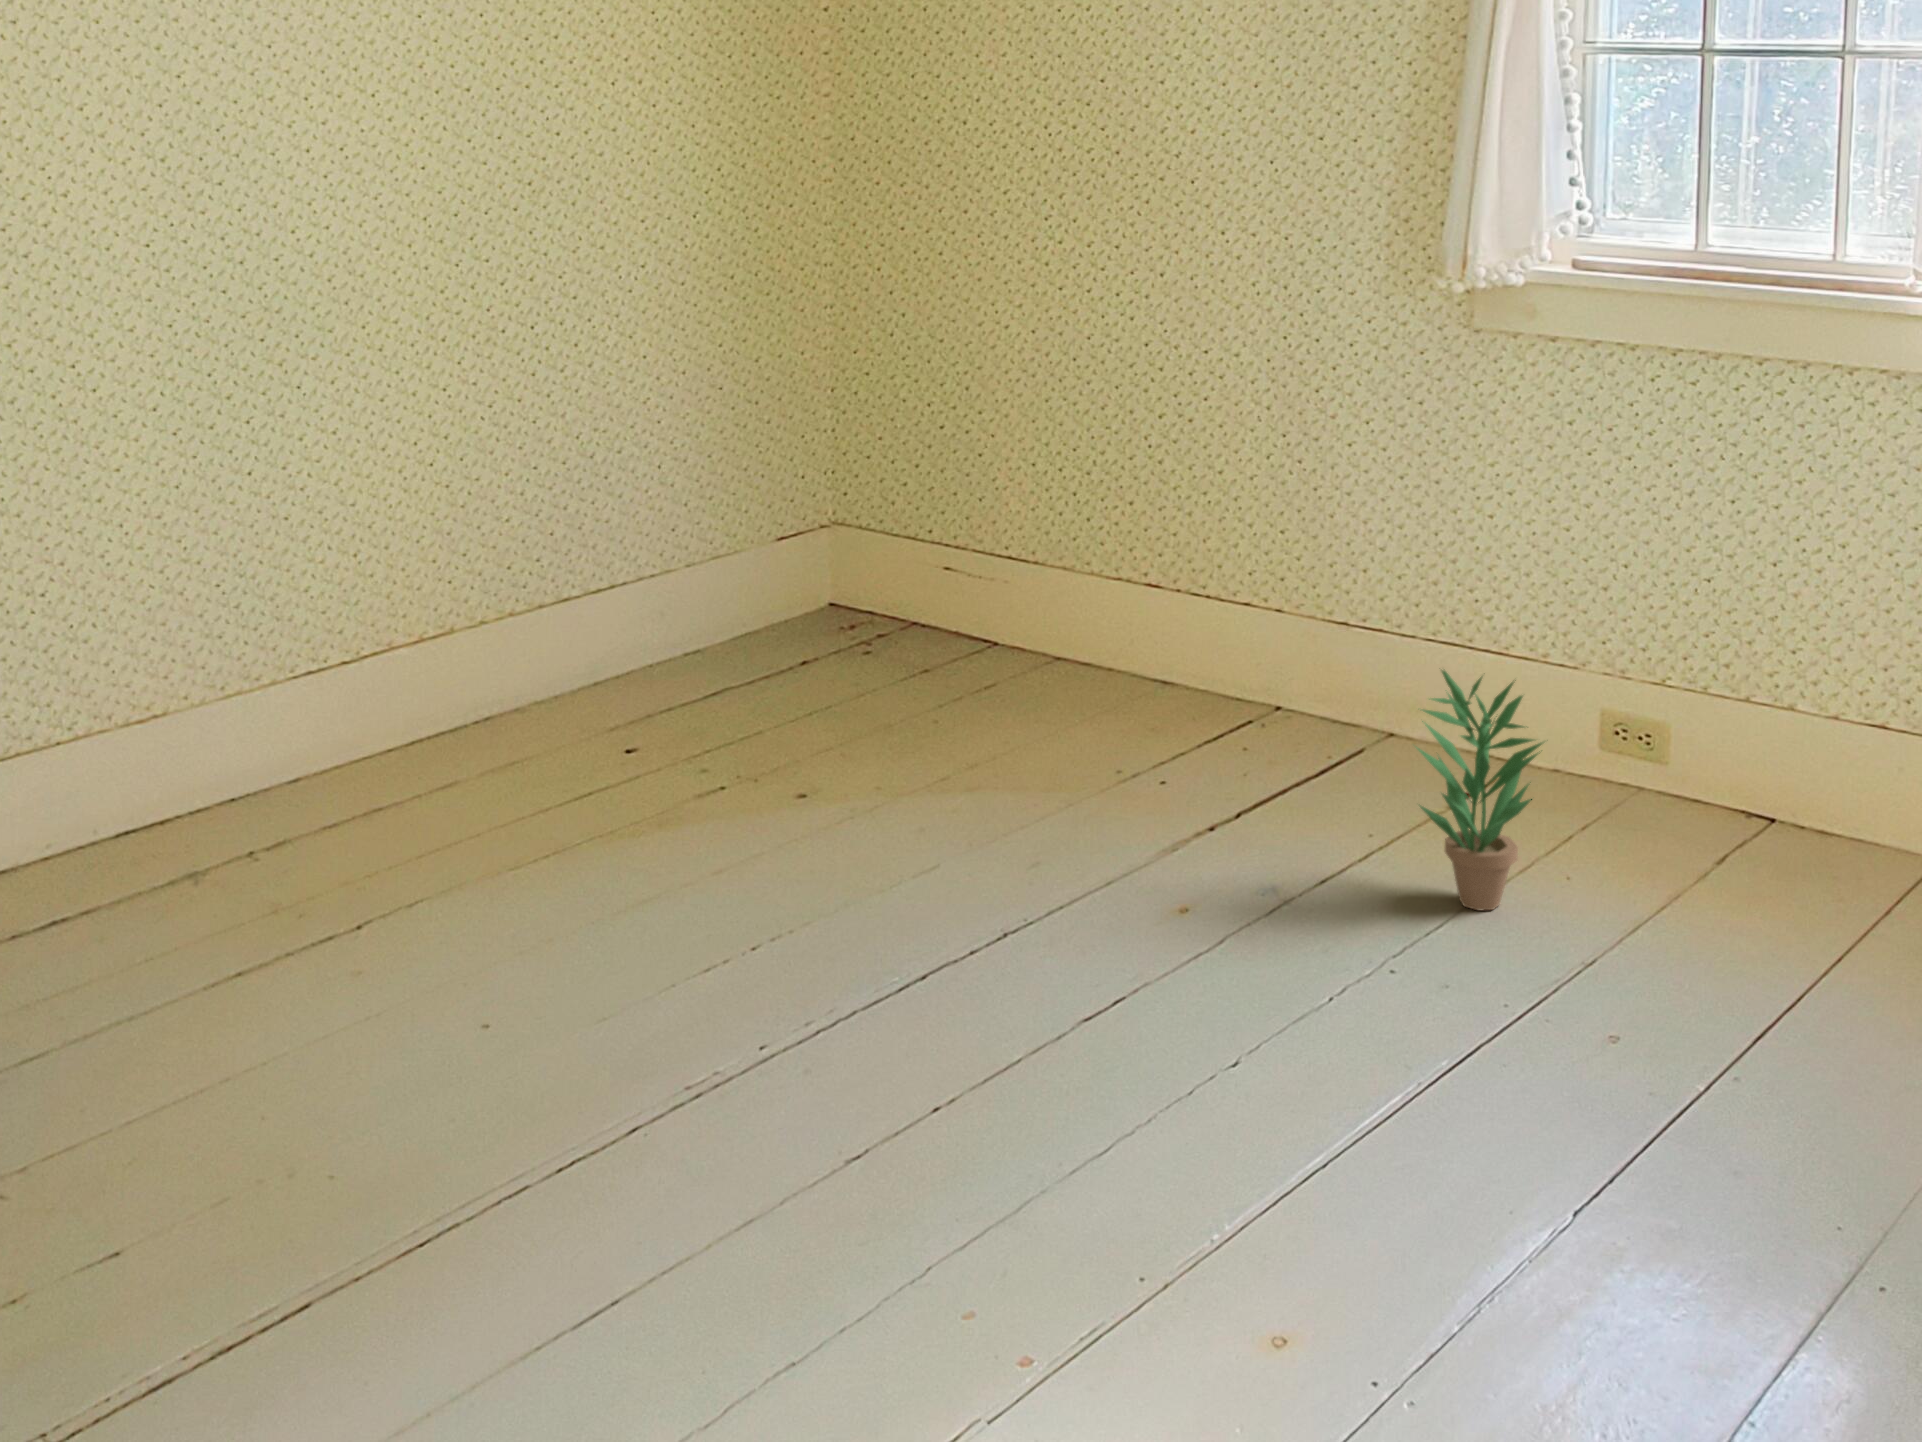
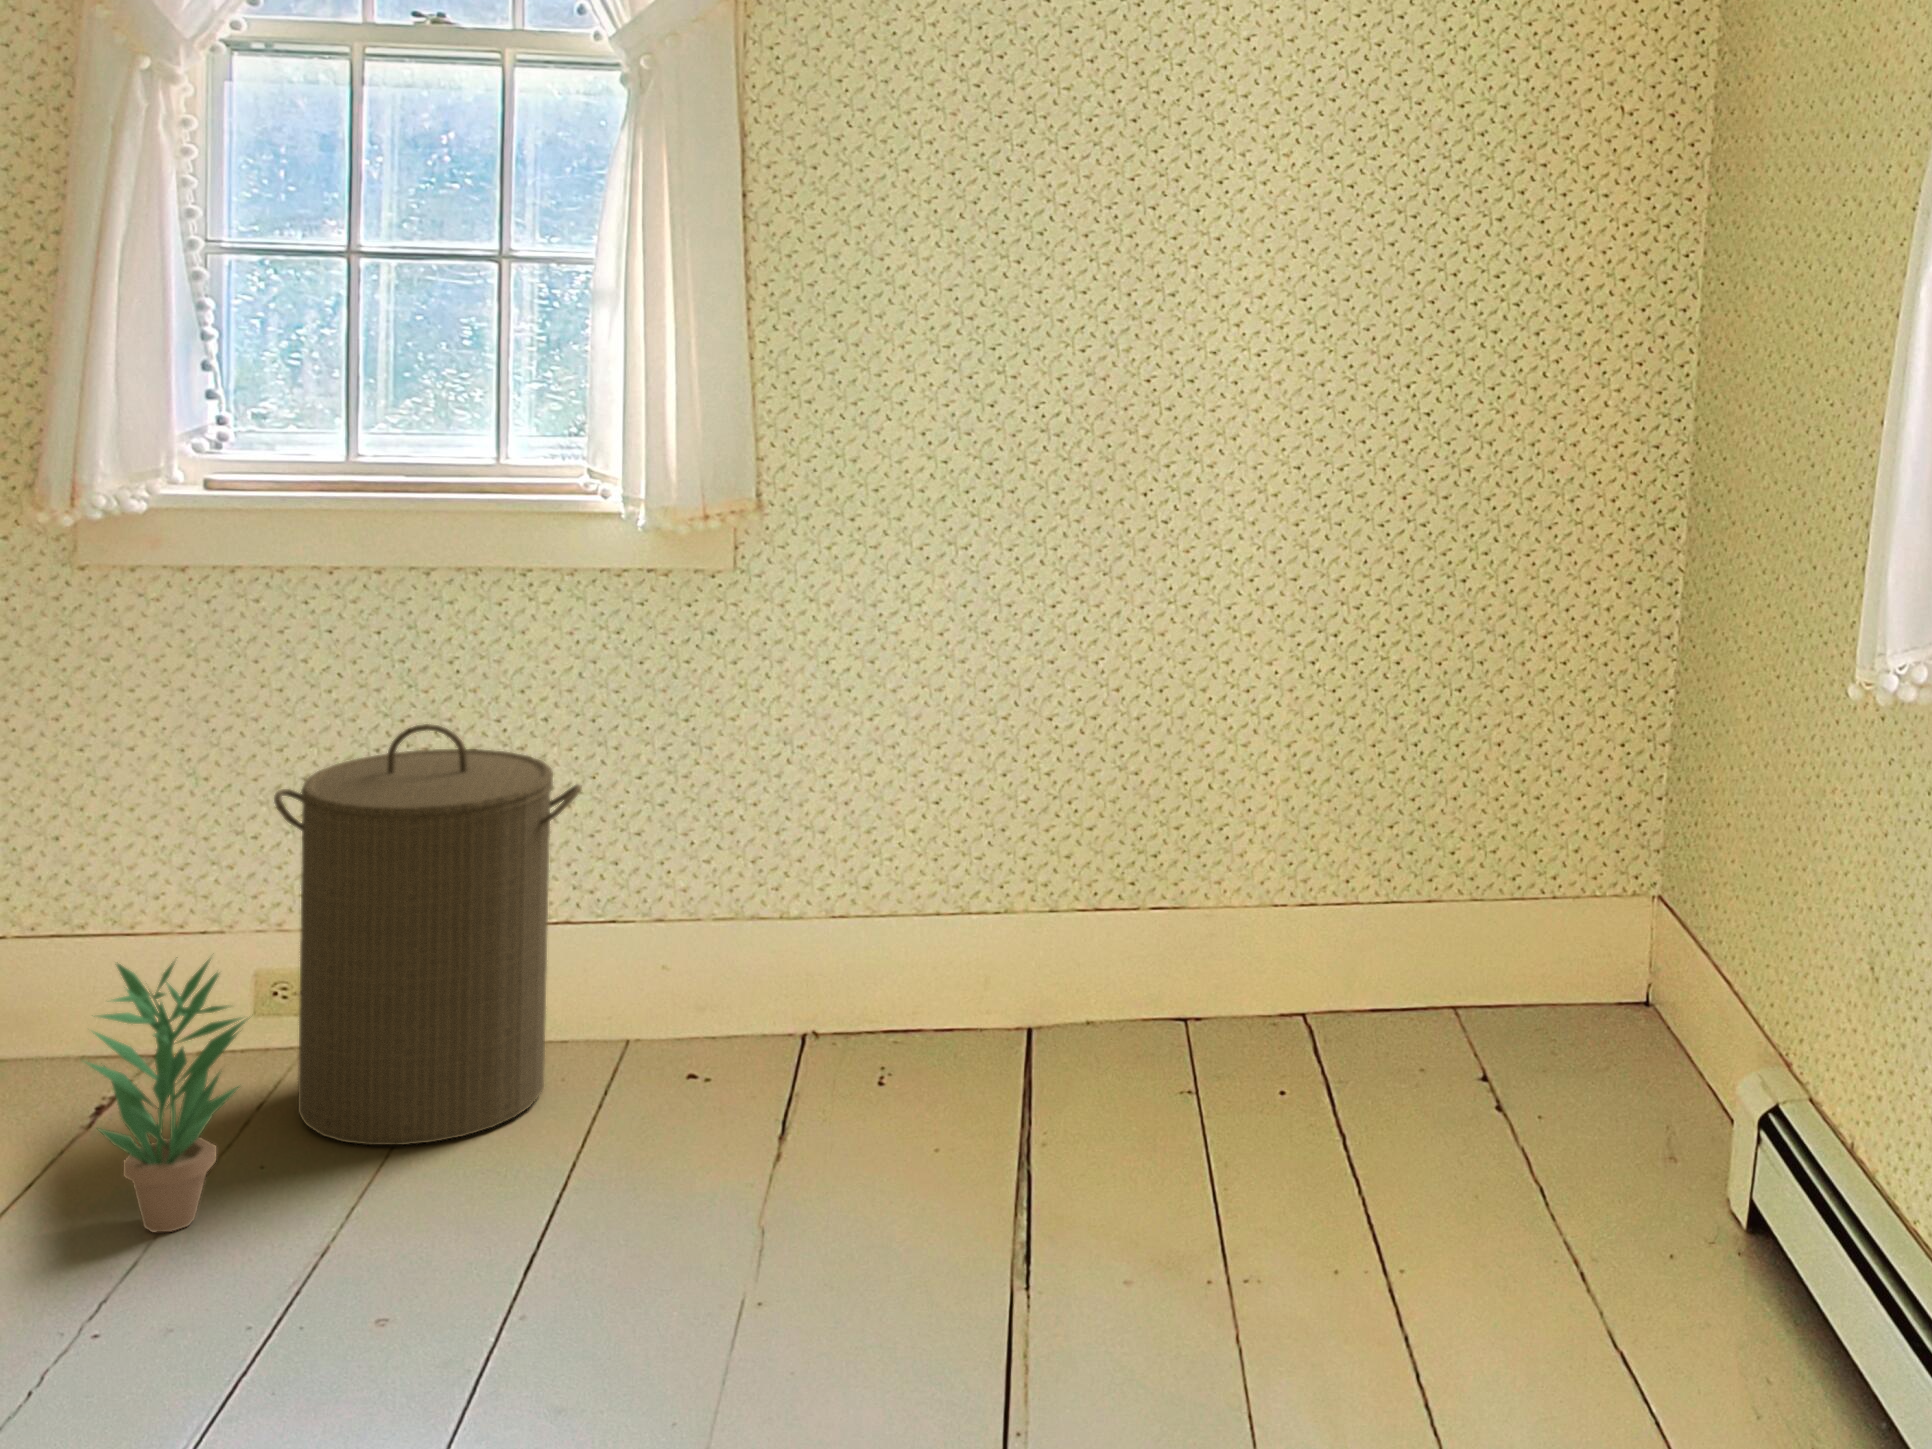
laundry hamper: none [1601,505,1884,903] -> present [274,724,582,1145]

